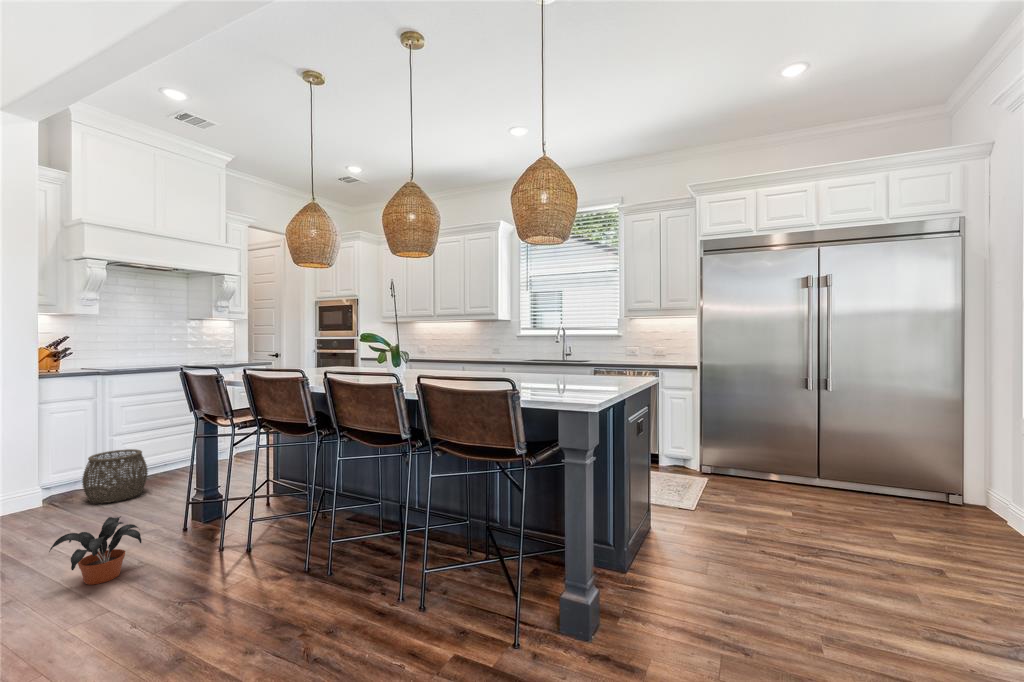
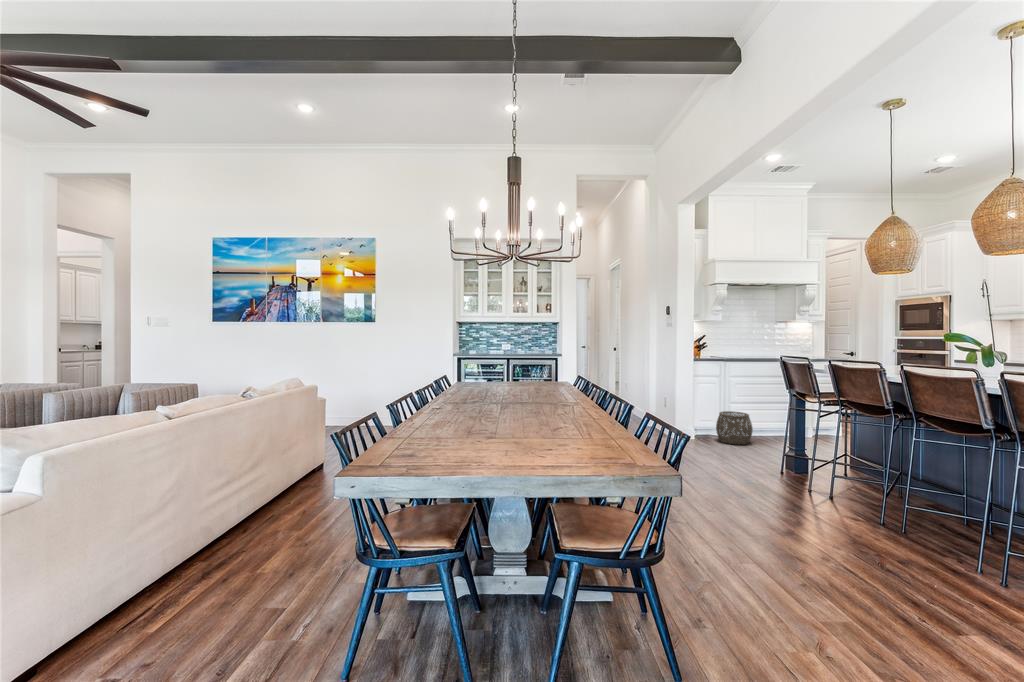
potted plant: present [49,516,141,584] -> none [713,446,760,483]

